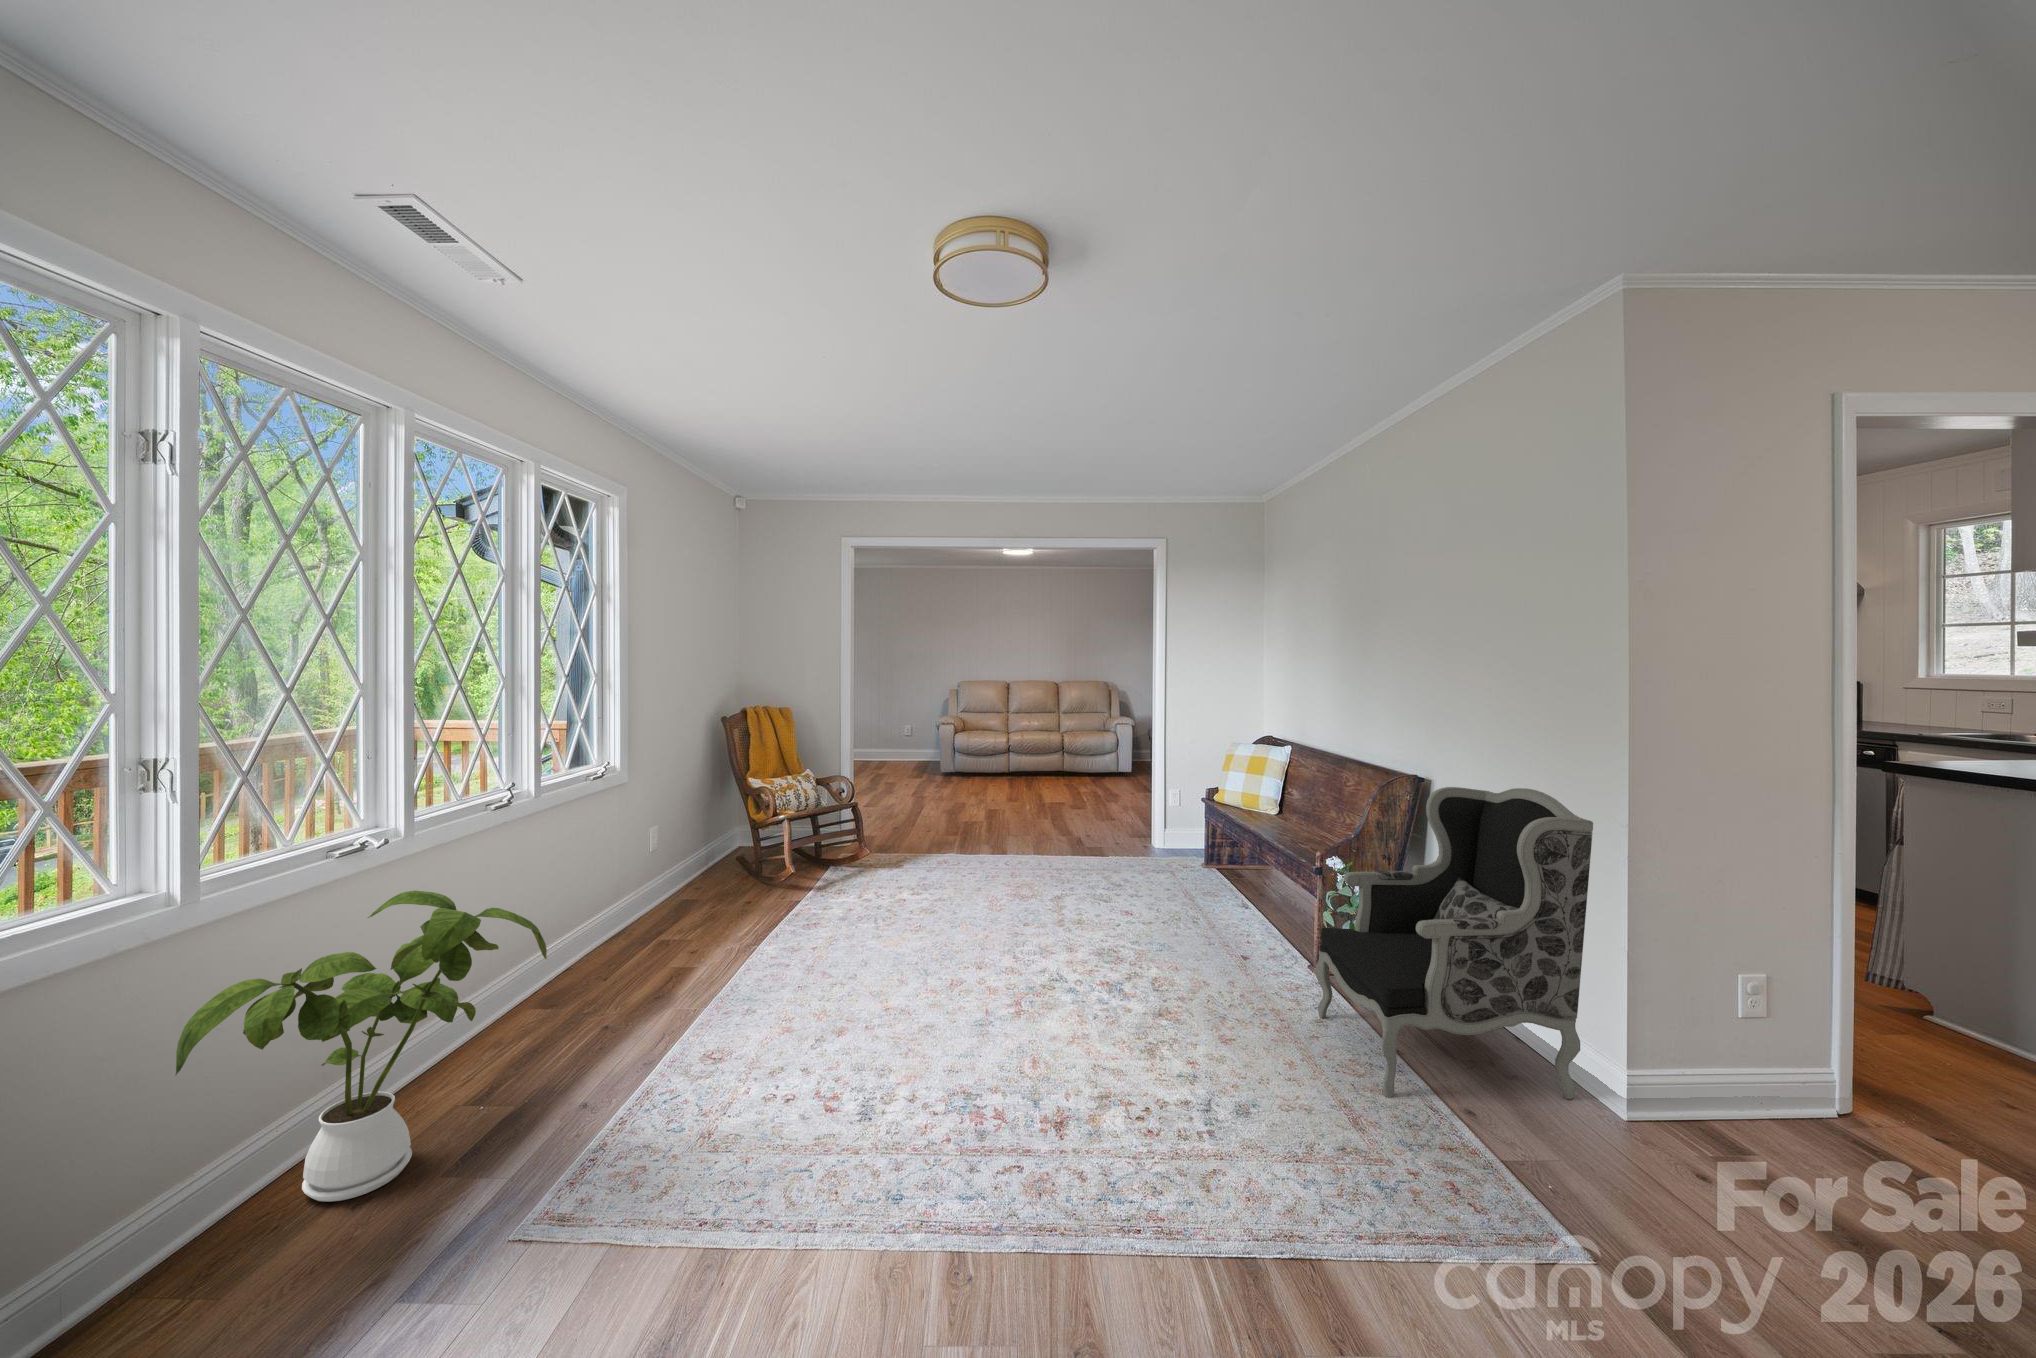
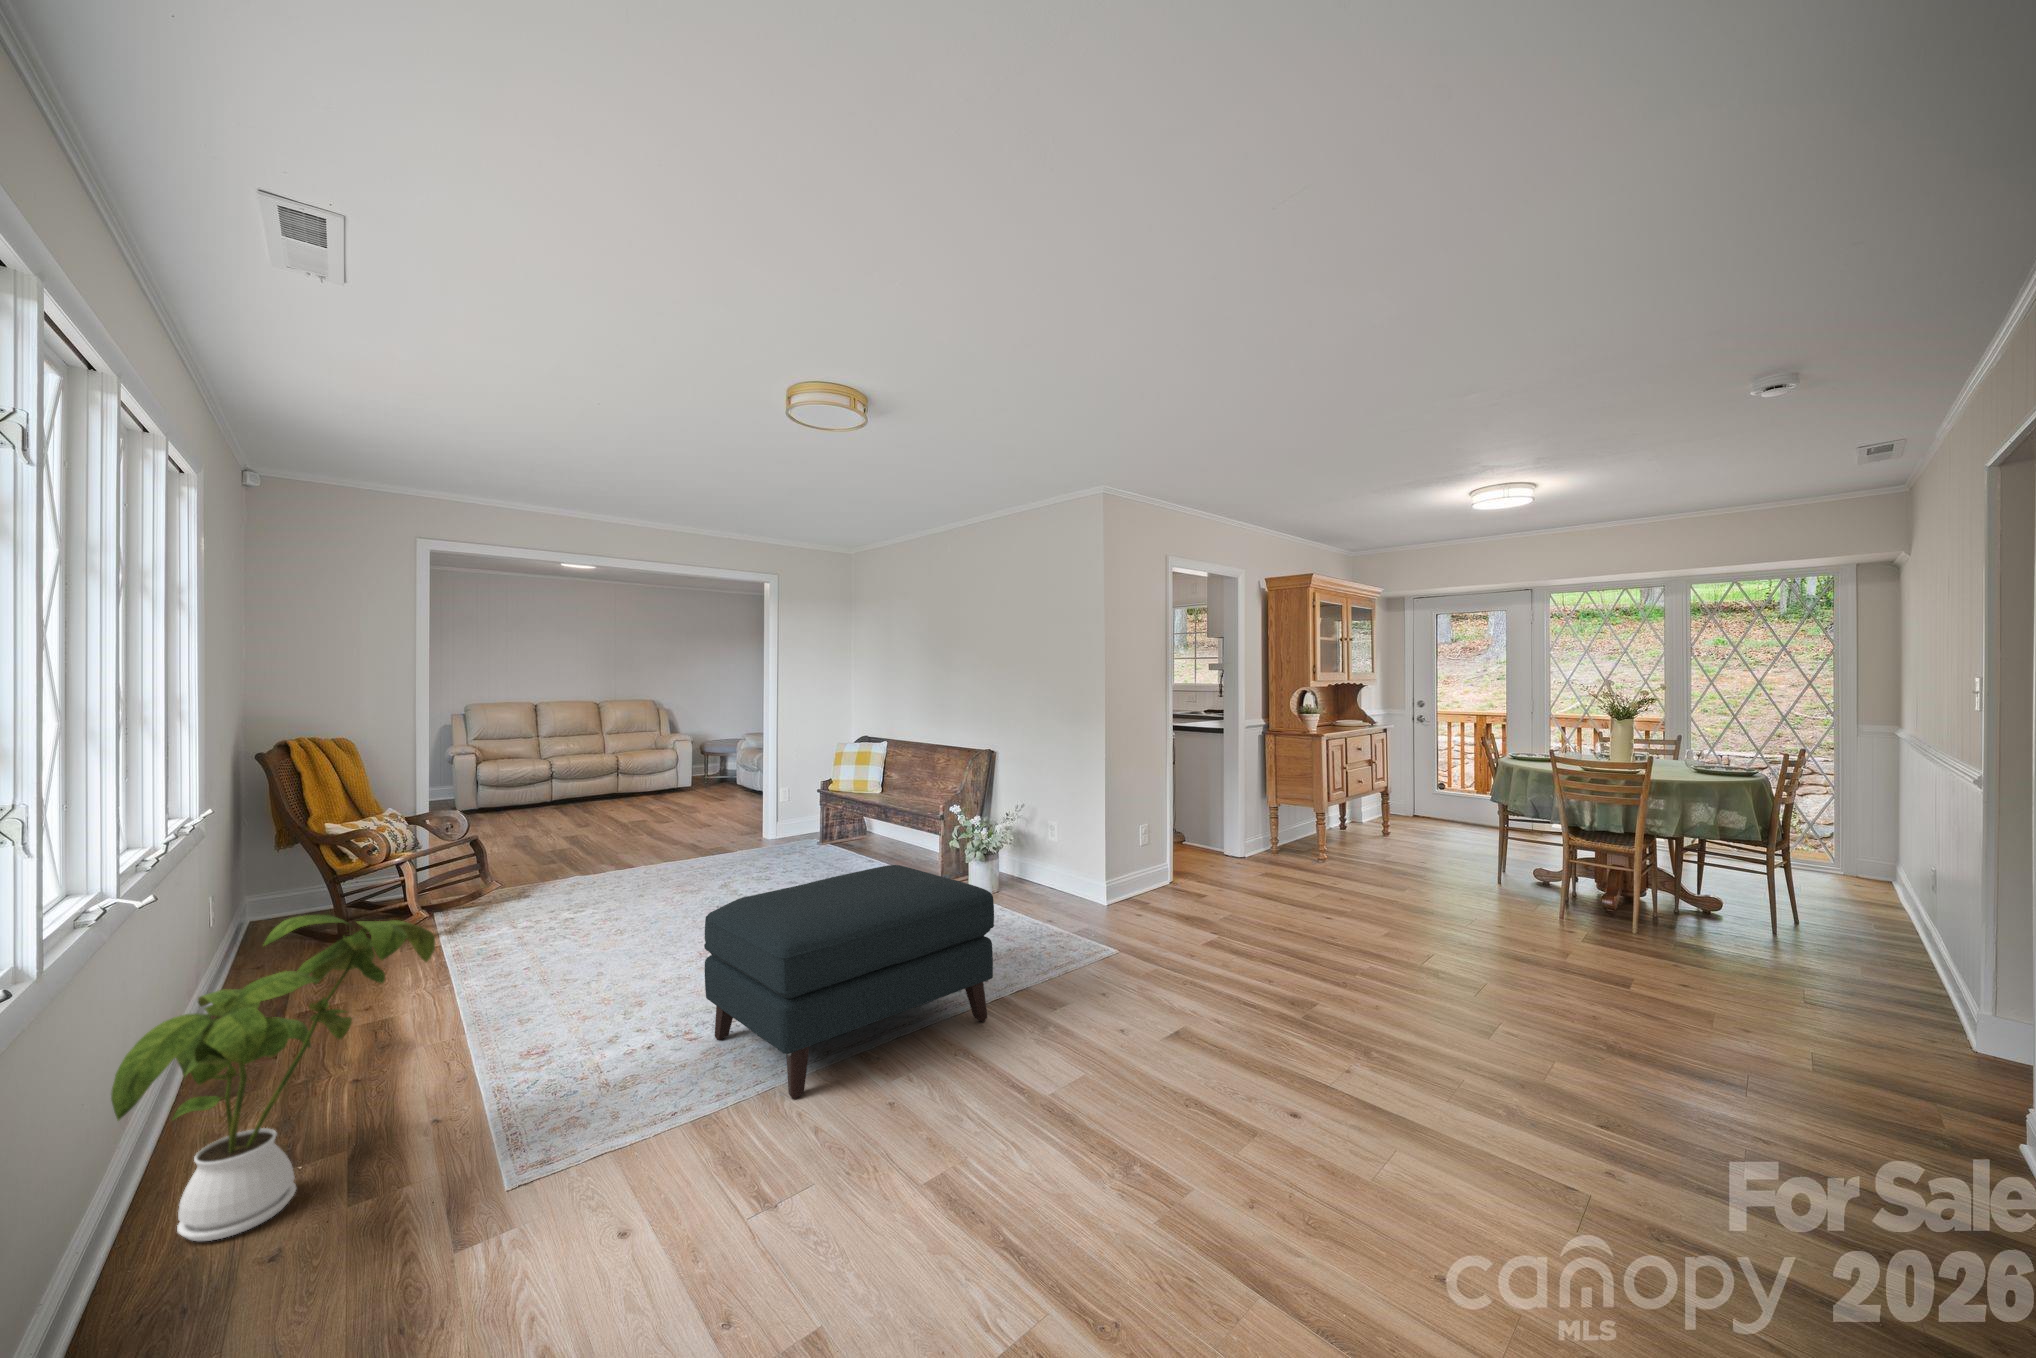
armchair: present [1315,787,1593,1099] -> none [958,743,1107,934]
ottoman: none [818,947,1230,1298] -> present [704,865,994,1099]

